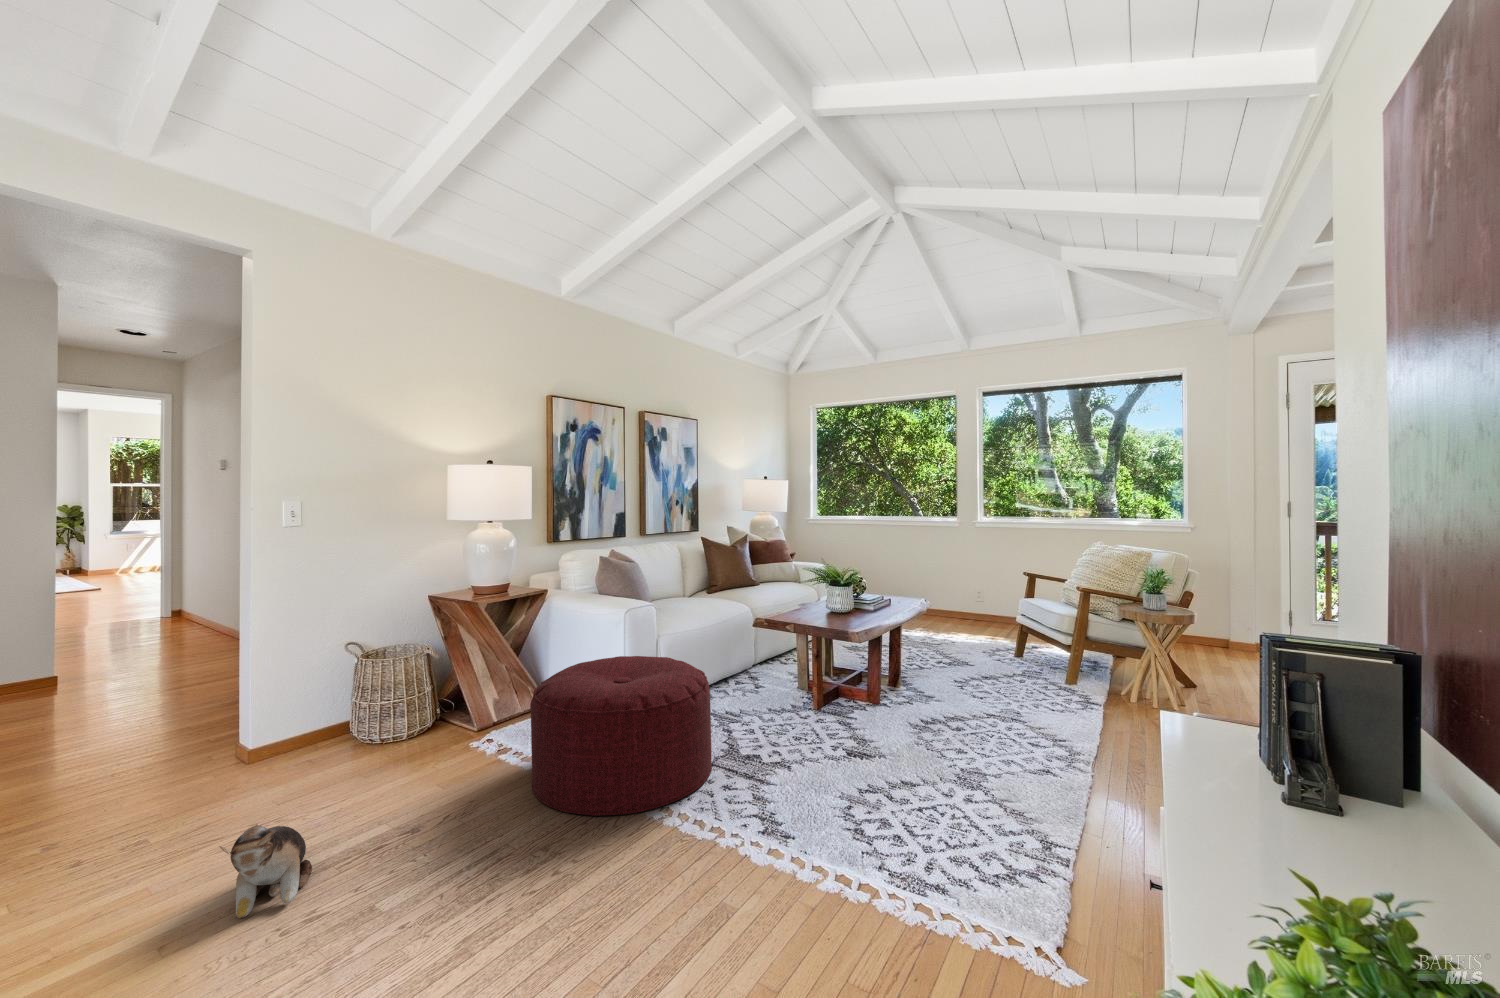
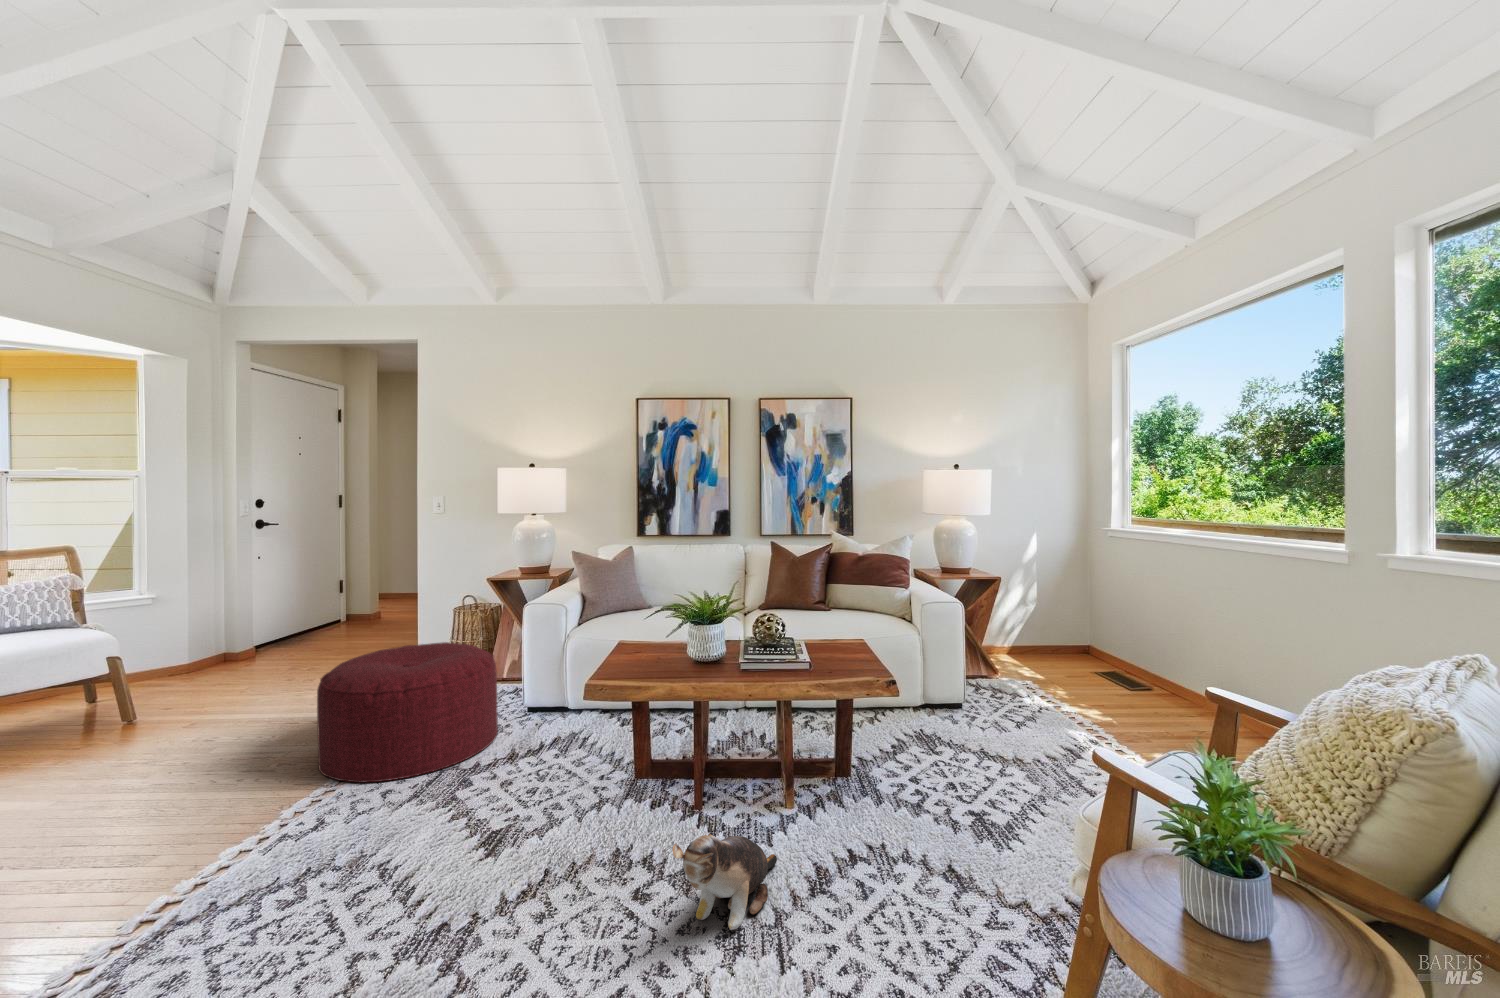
plush toy: present [220,825,312,918] -> present [673,834,777,930]

